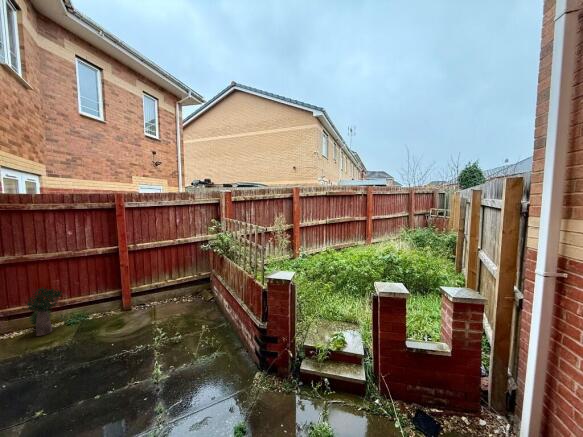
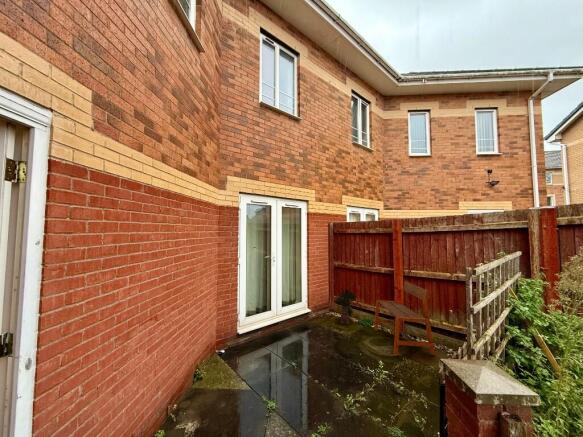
bench: none [96,256,173,328] -> present [374,281,435,356]

